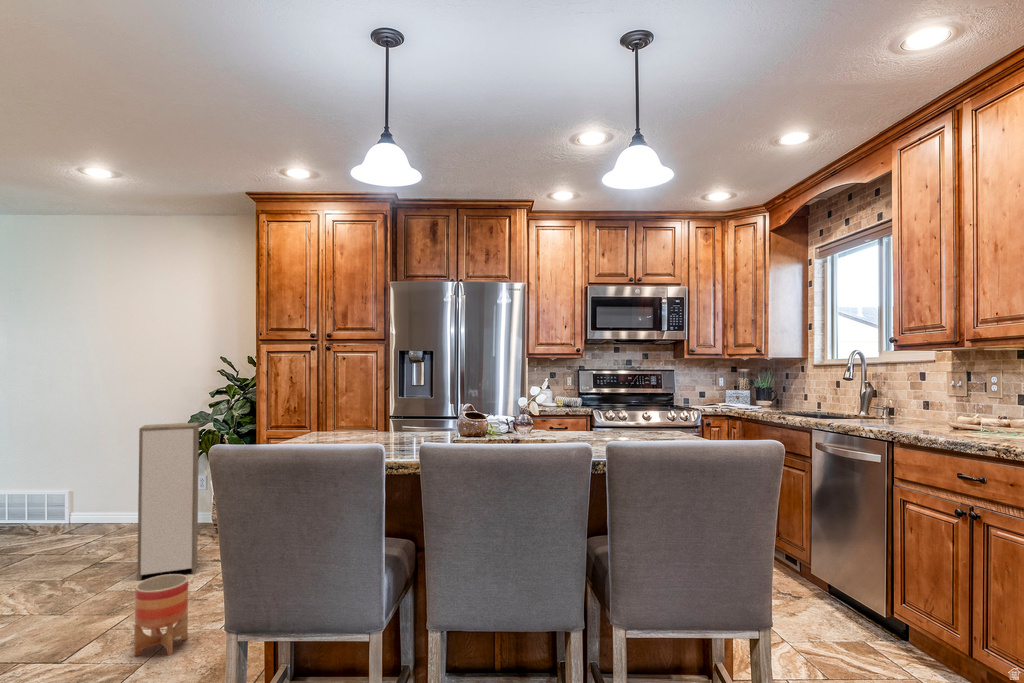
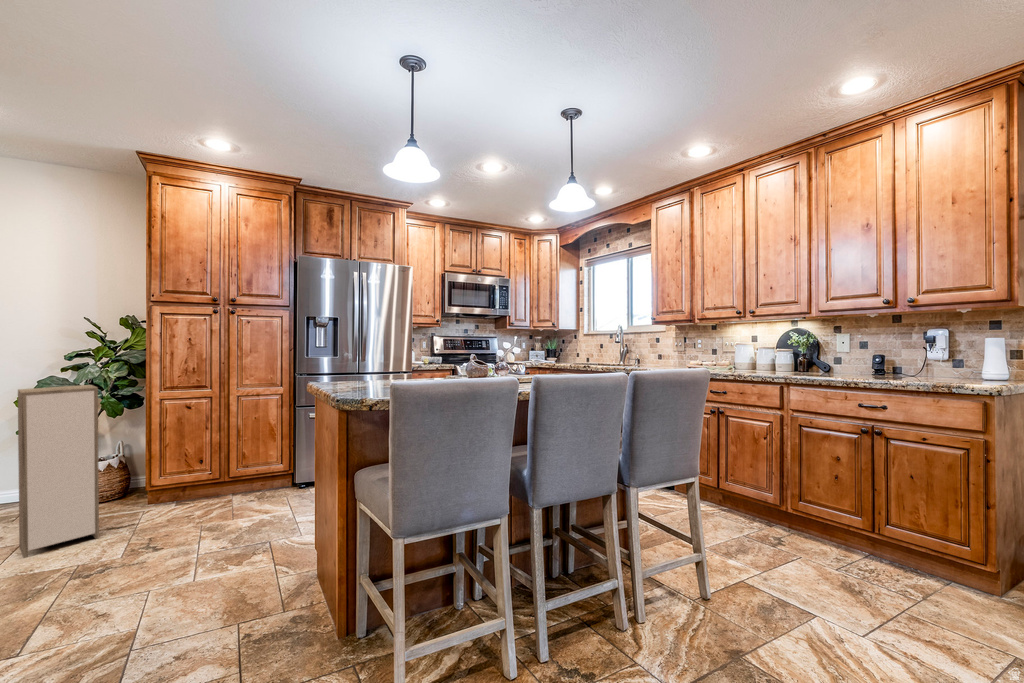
planter: present [134,574,188,656] -> none [103,531,165,621]

